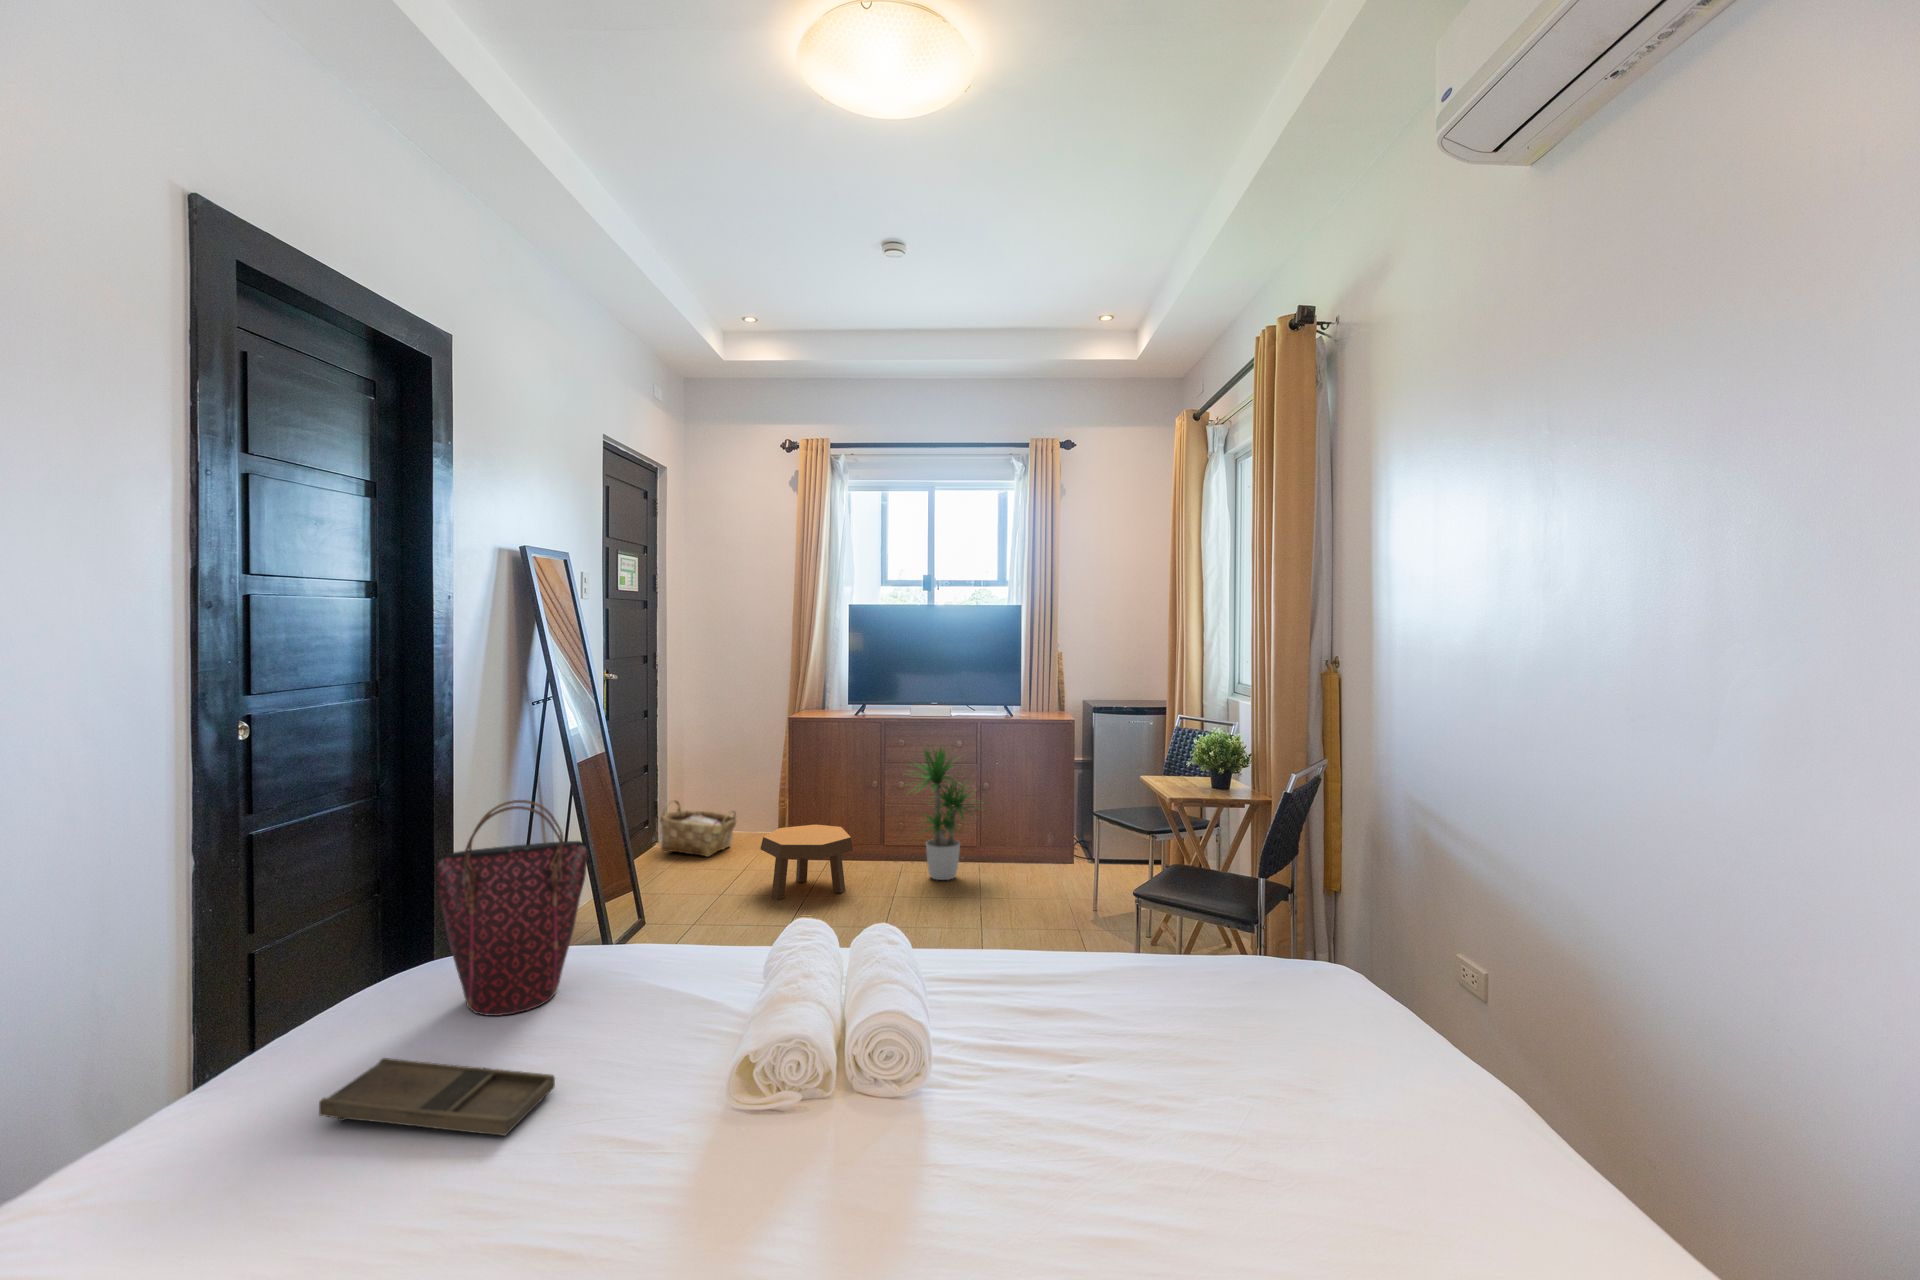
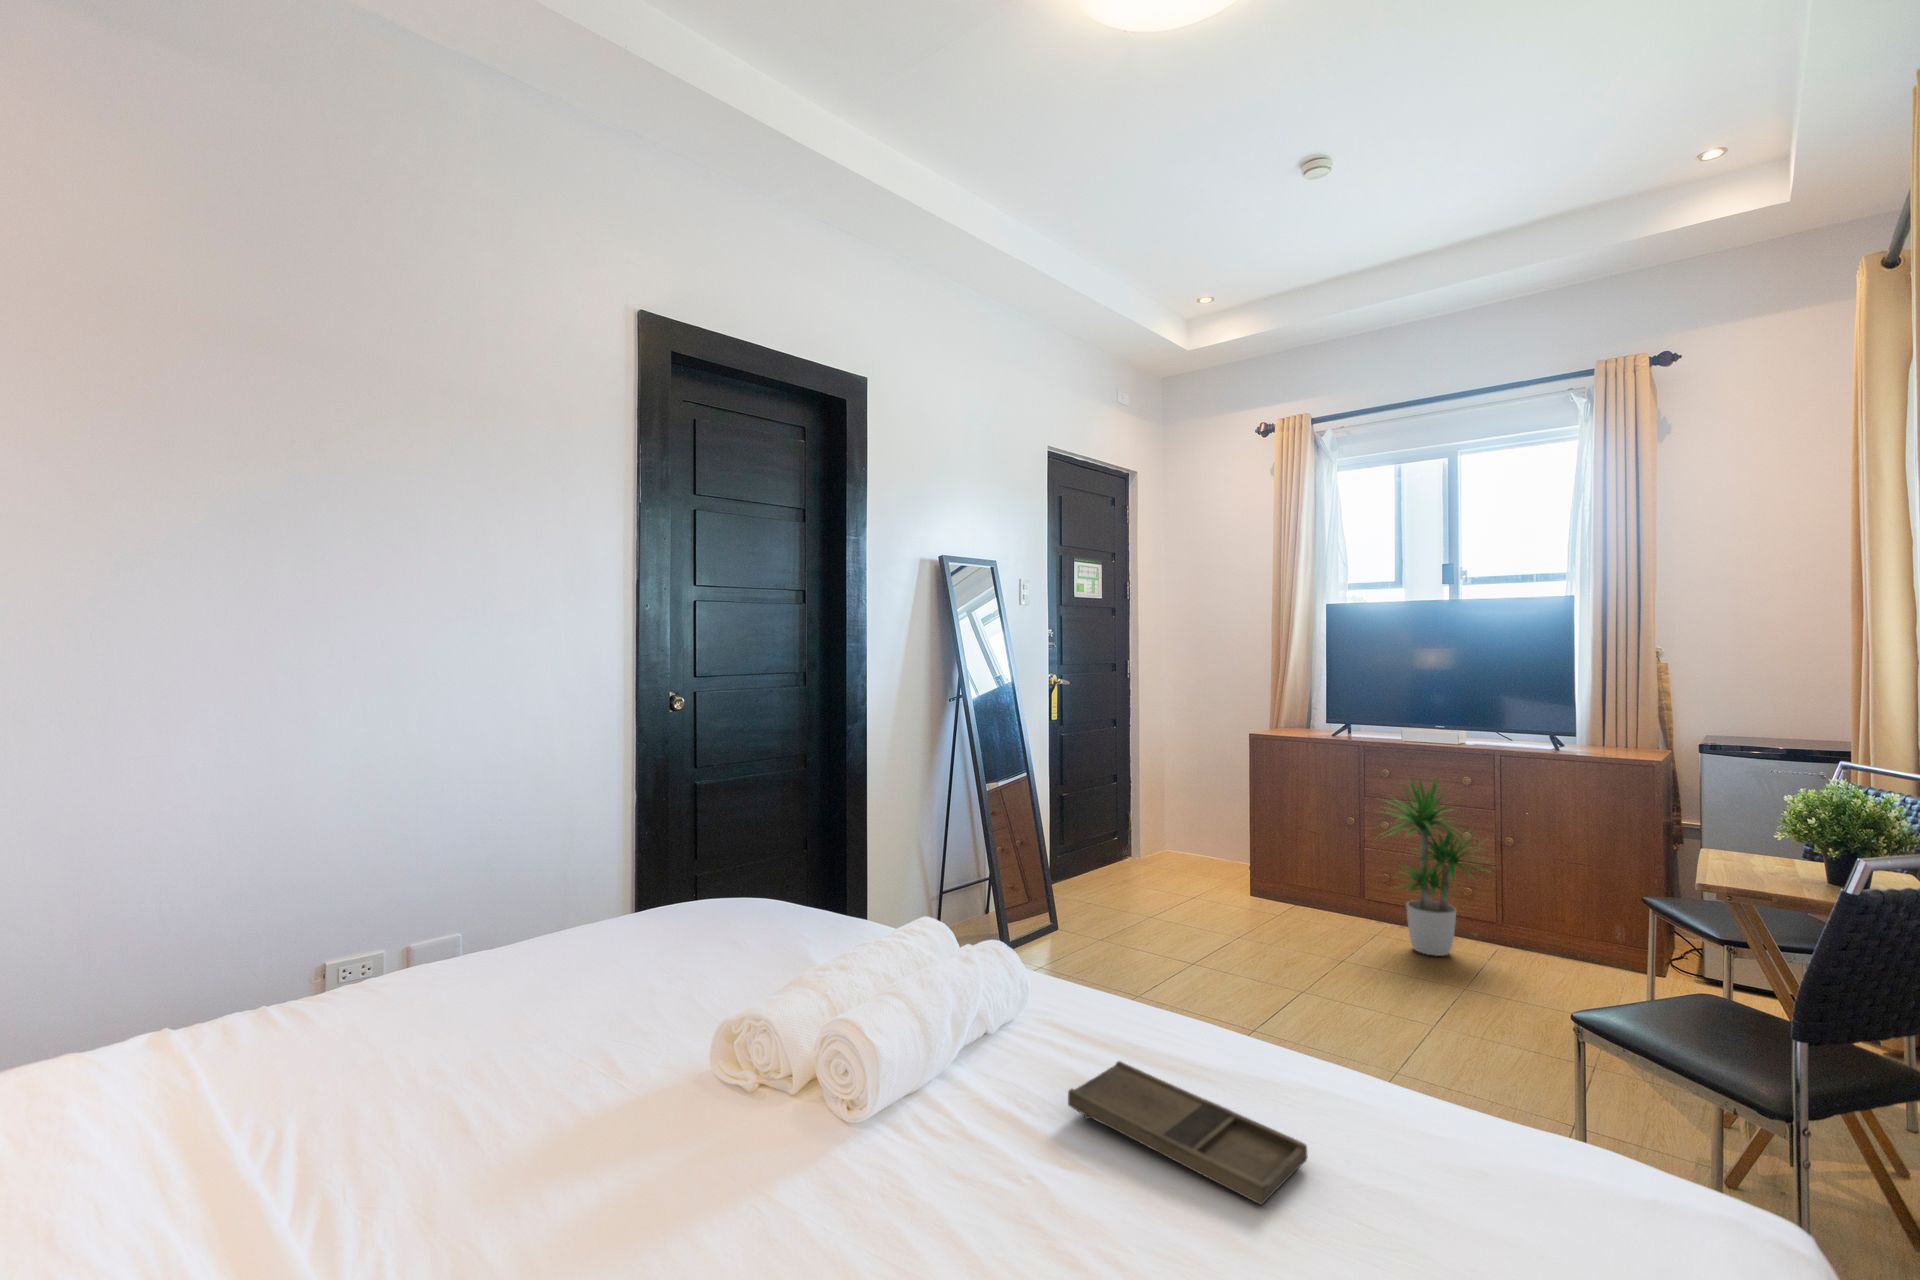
handbag: present [436,800,588,1016] -> none [659,765,769,951]
woven basket: present [660,800,736,857] -> none [1126,813,1203,878]
footstool: present [760,825,853,900] -> none [1195,856,1300,943]
tray: present [319,1058,555,1136] -> present [1068,1061,1308,1205]

